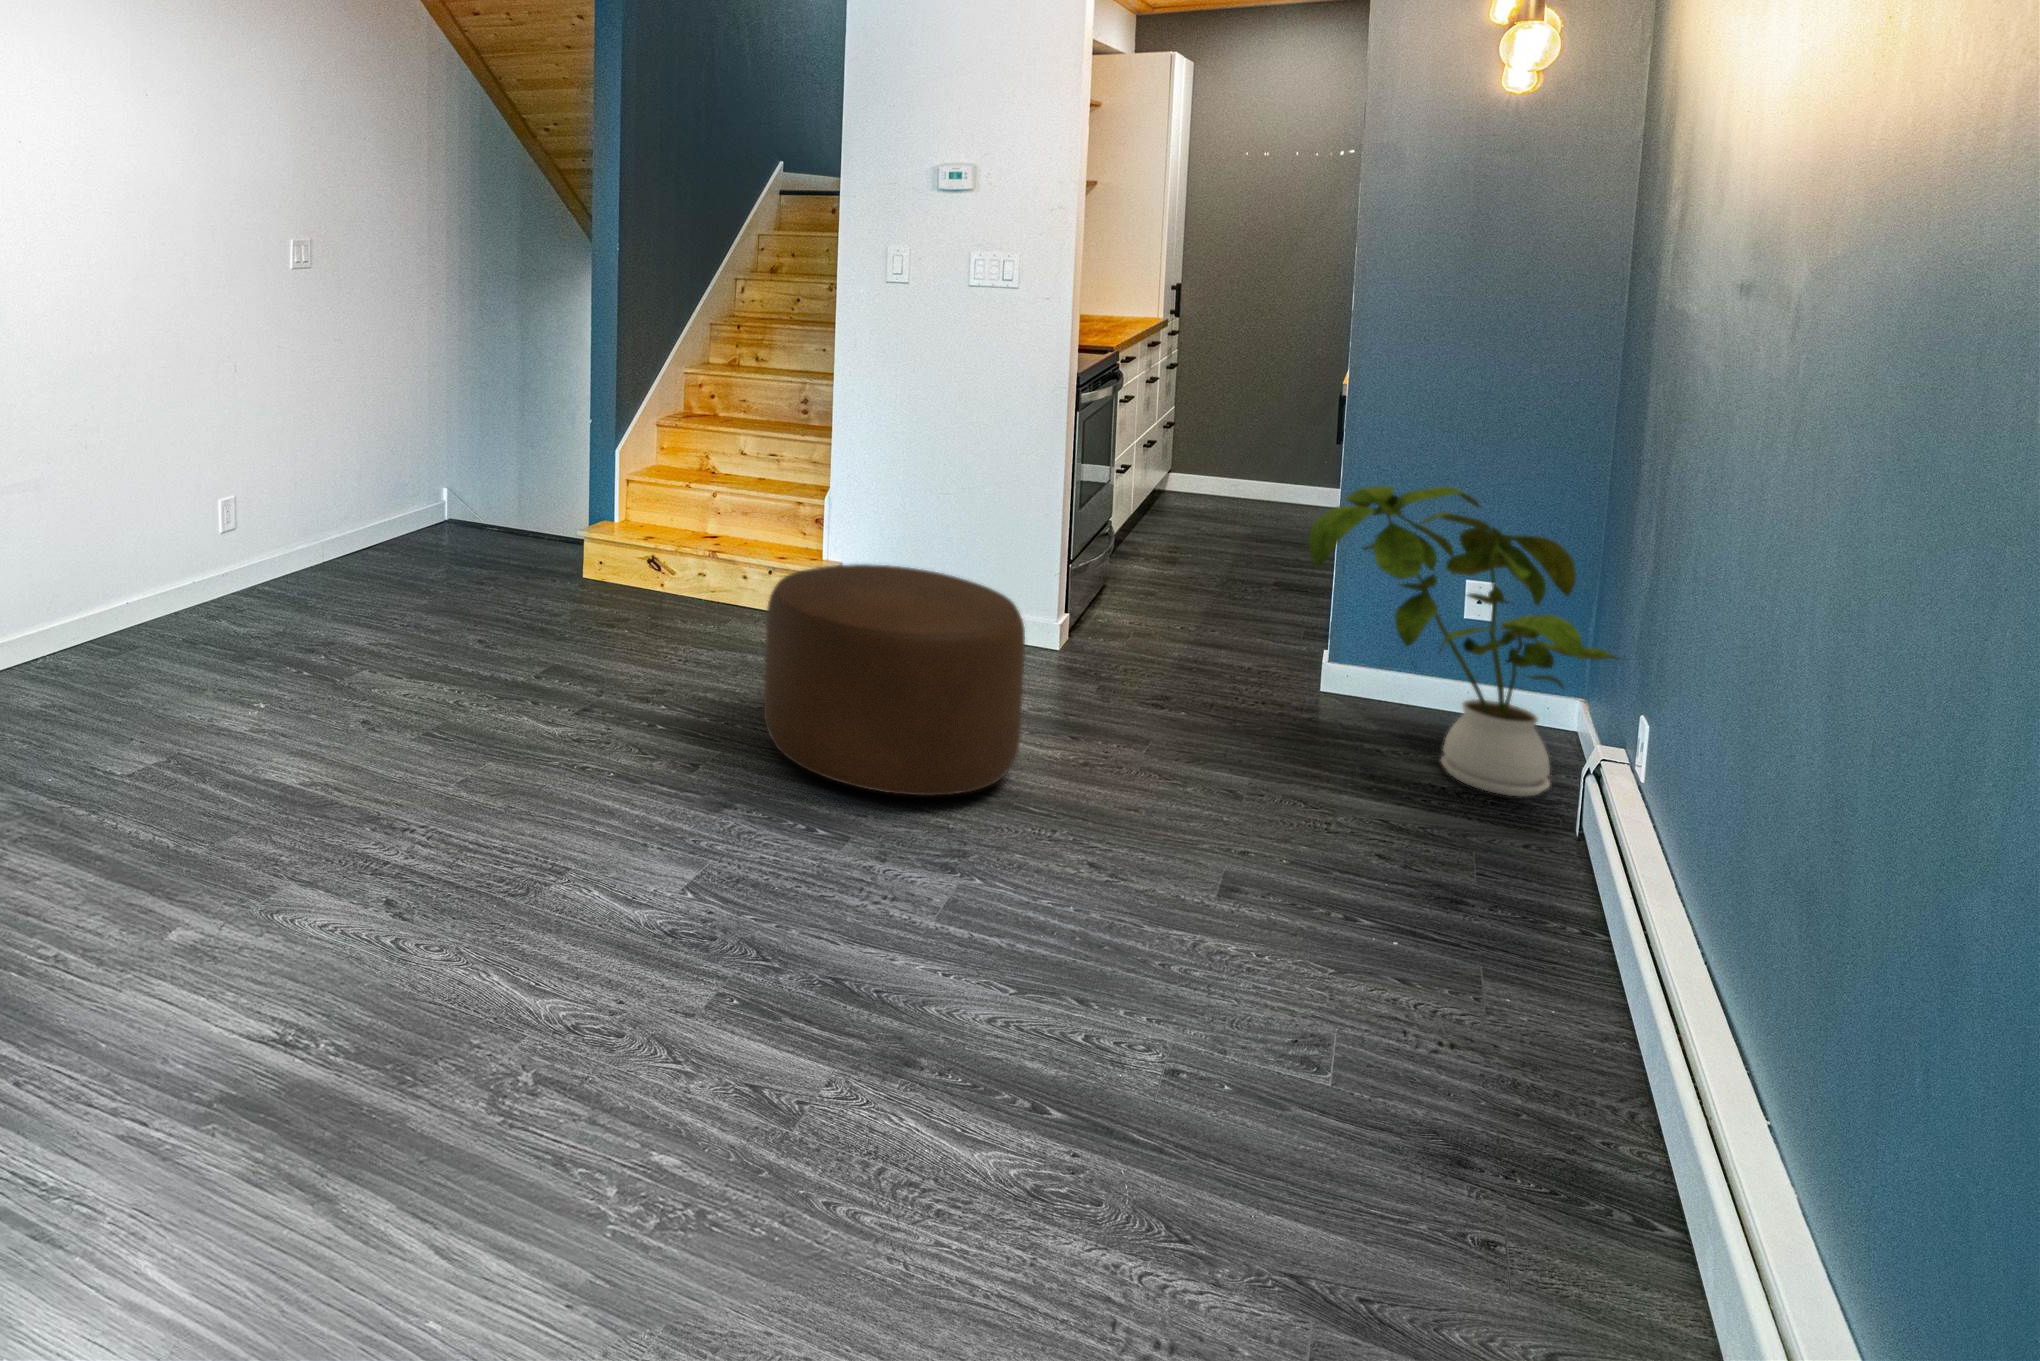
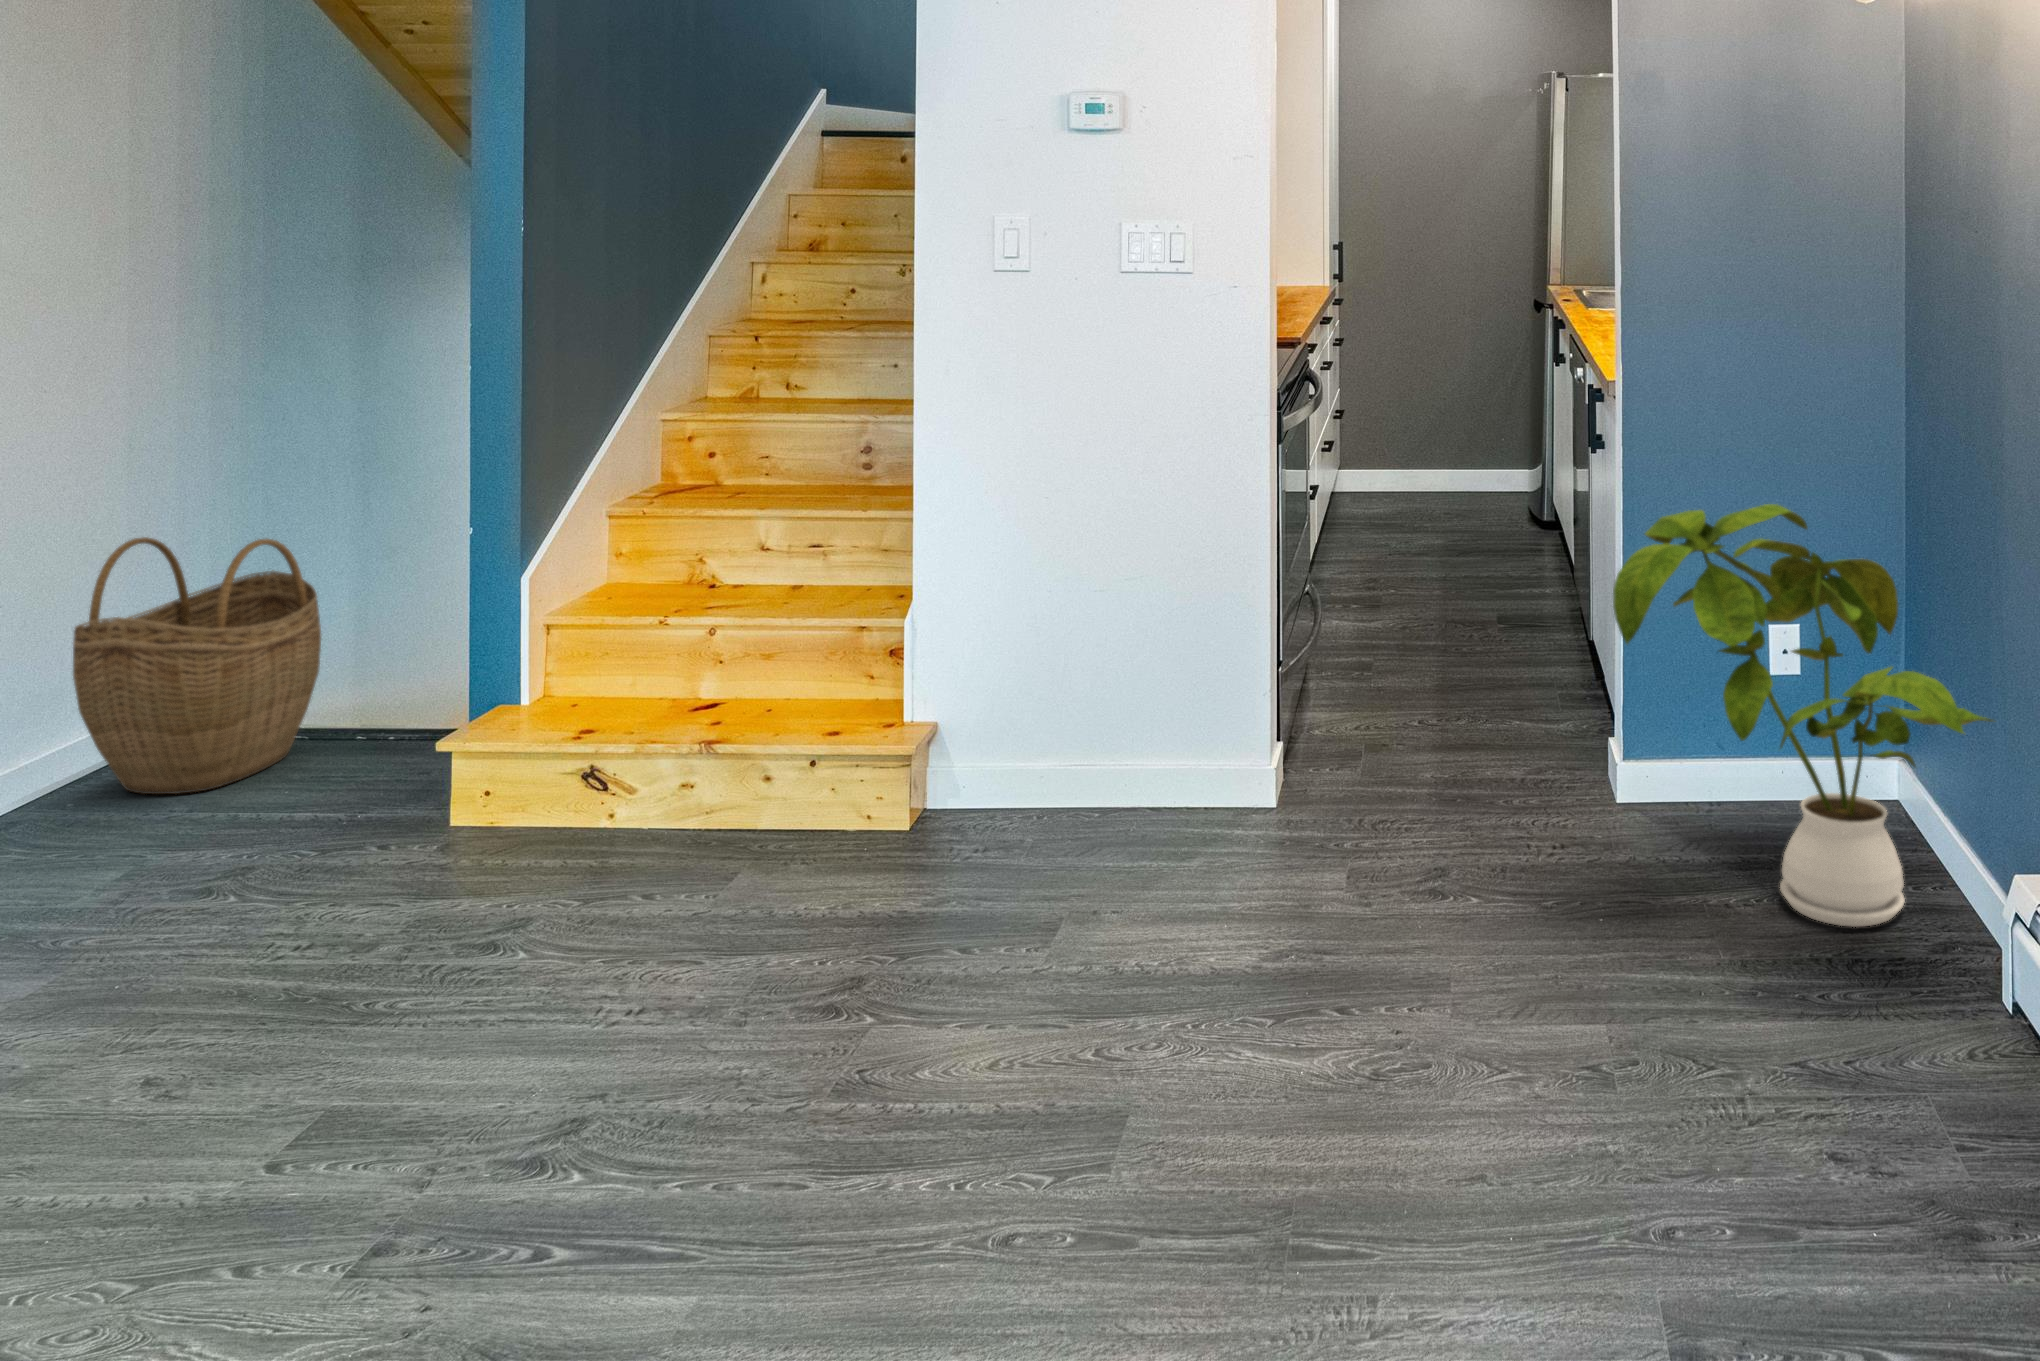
woven basket: none [414,414,515,546] -> present [73,537,321,794]
ottoman: present [764,564,1025,796] -> none [777,735,1240,1196]

